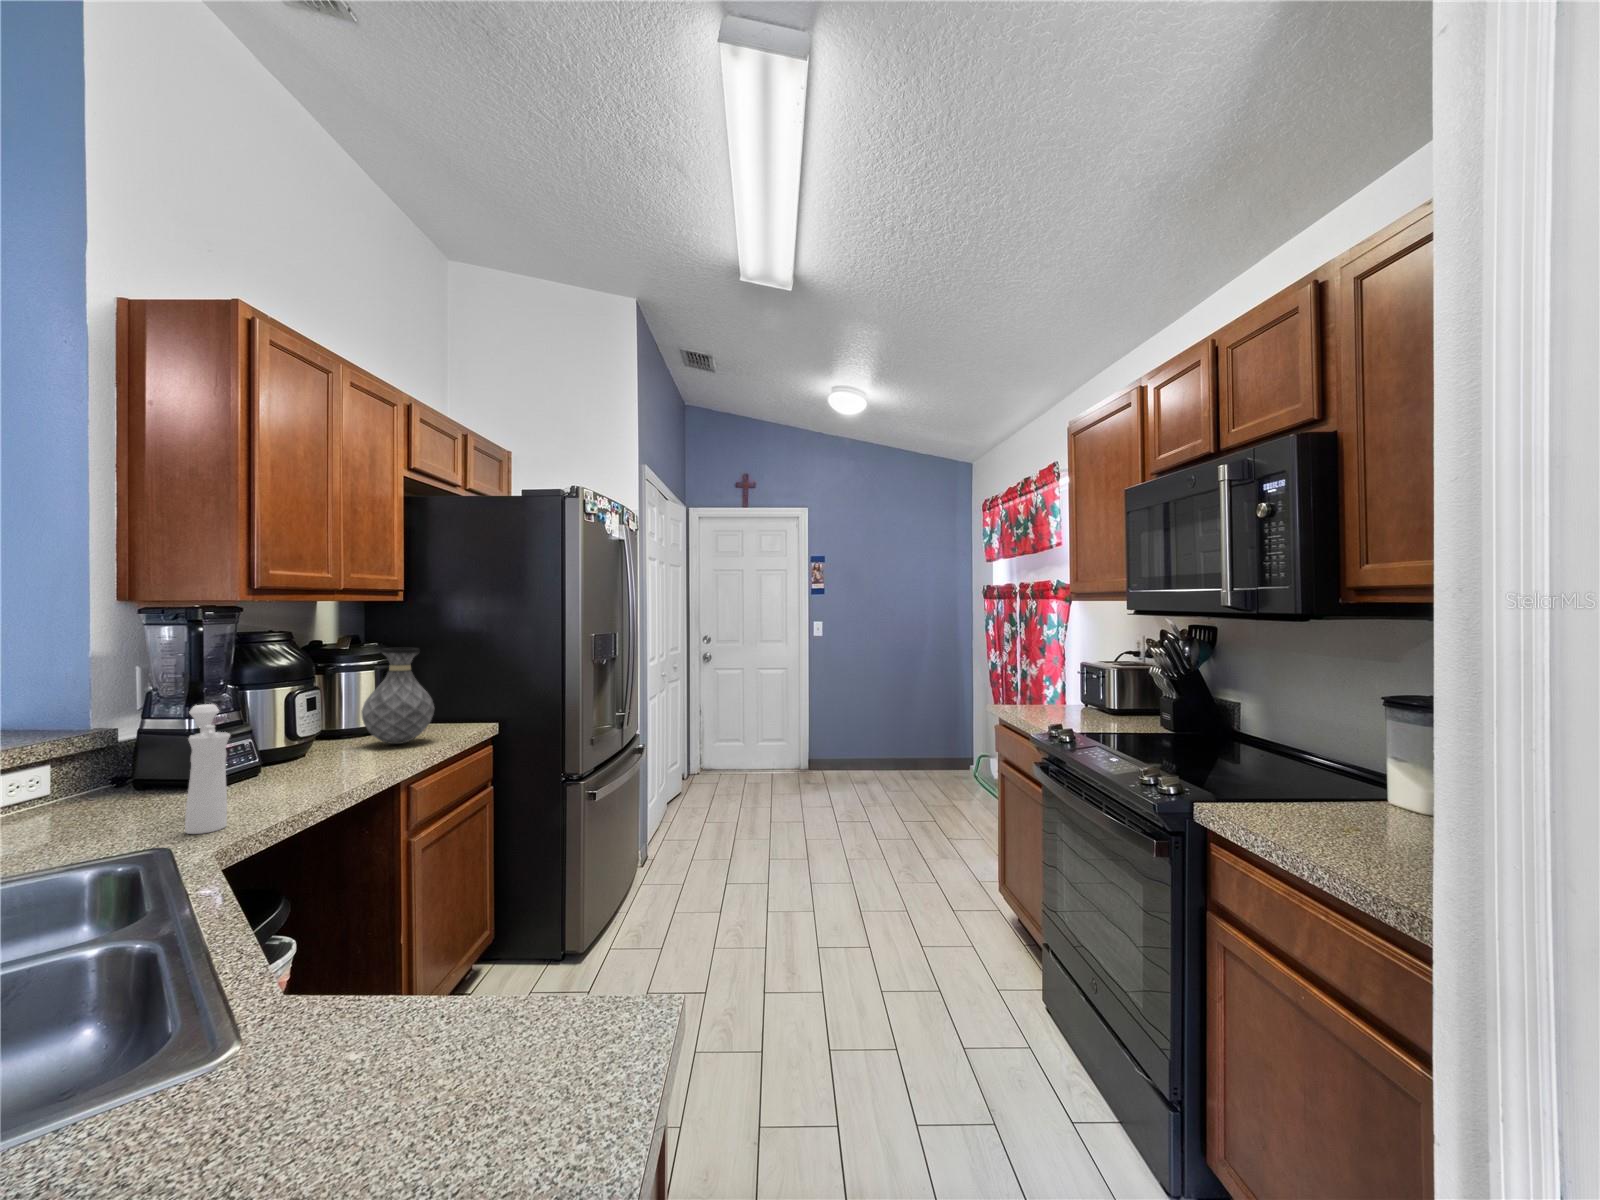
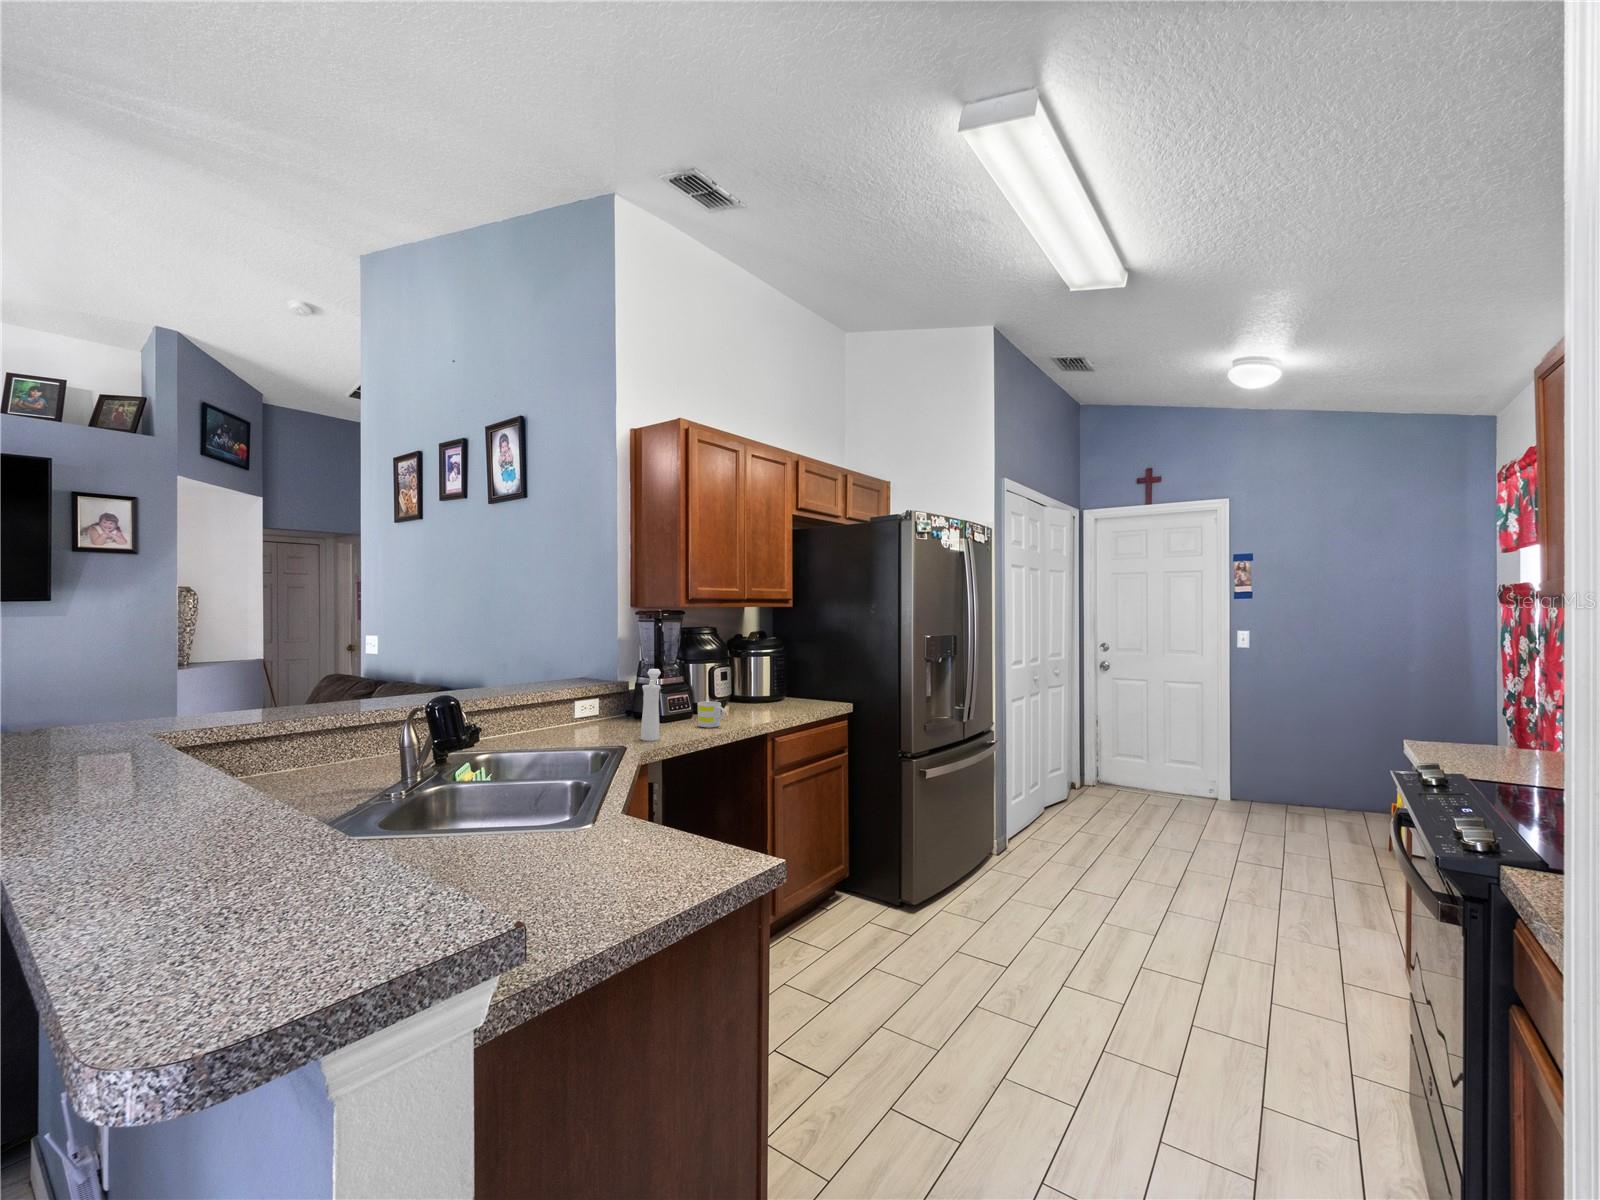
vase: present [362,648,434,744] -> none [756,641,801,710]
mug: none [284,746,340,789] -> present [698,701,725,728]

